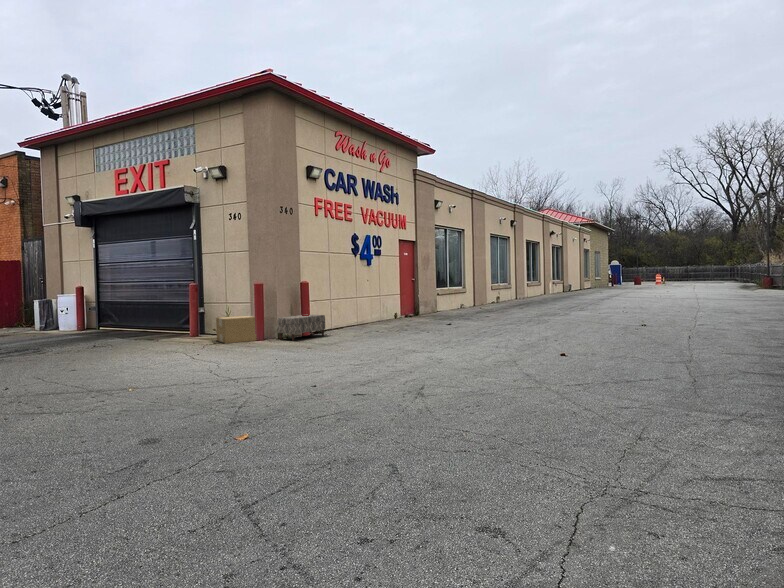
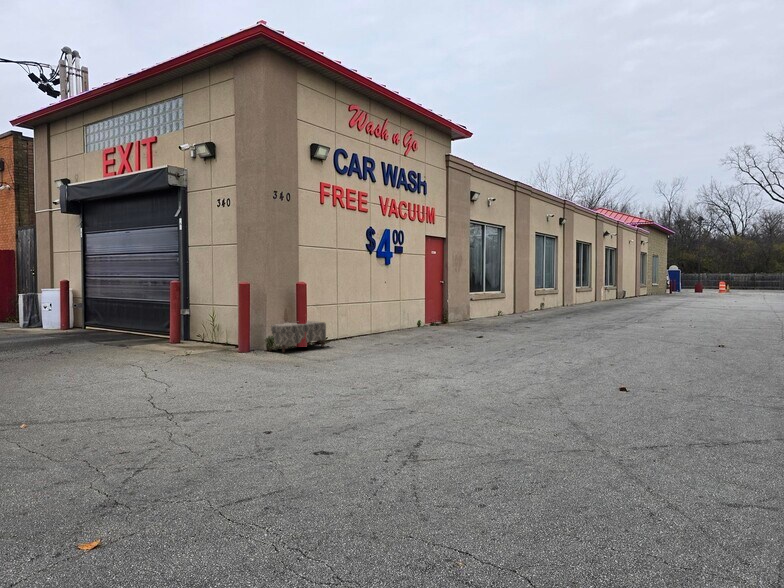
cardboard box: present [216,316,257,343] -> none [196,320,242,353]

